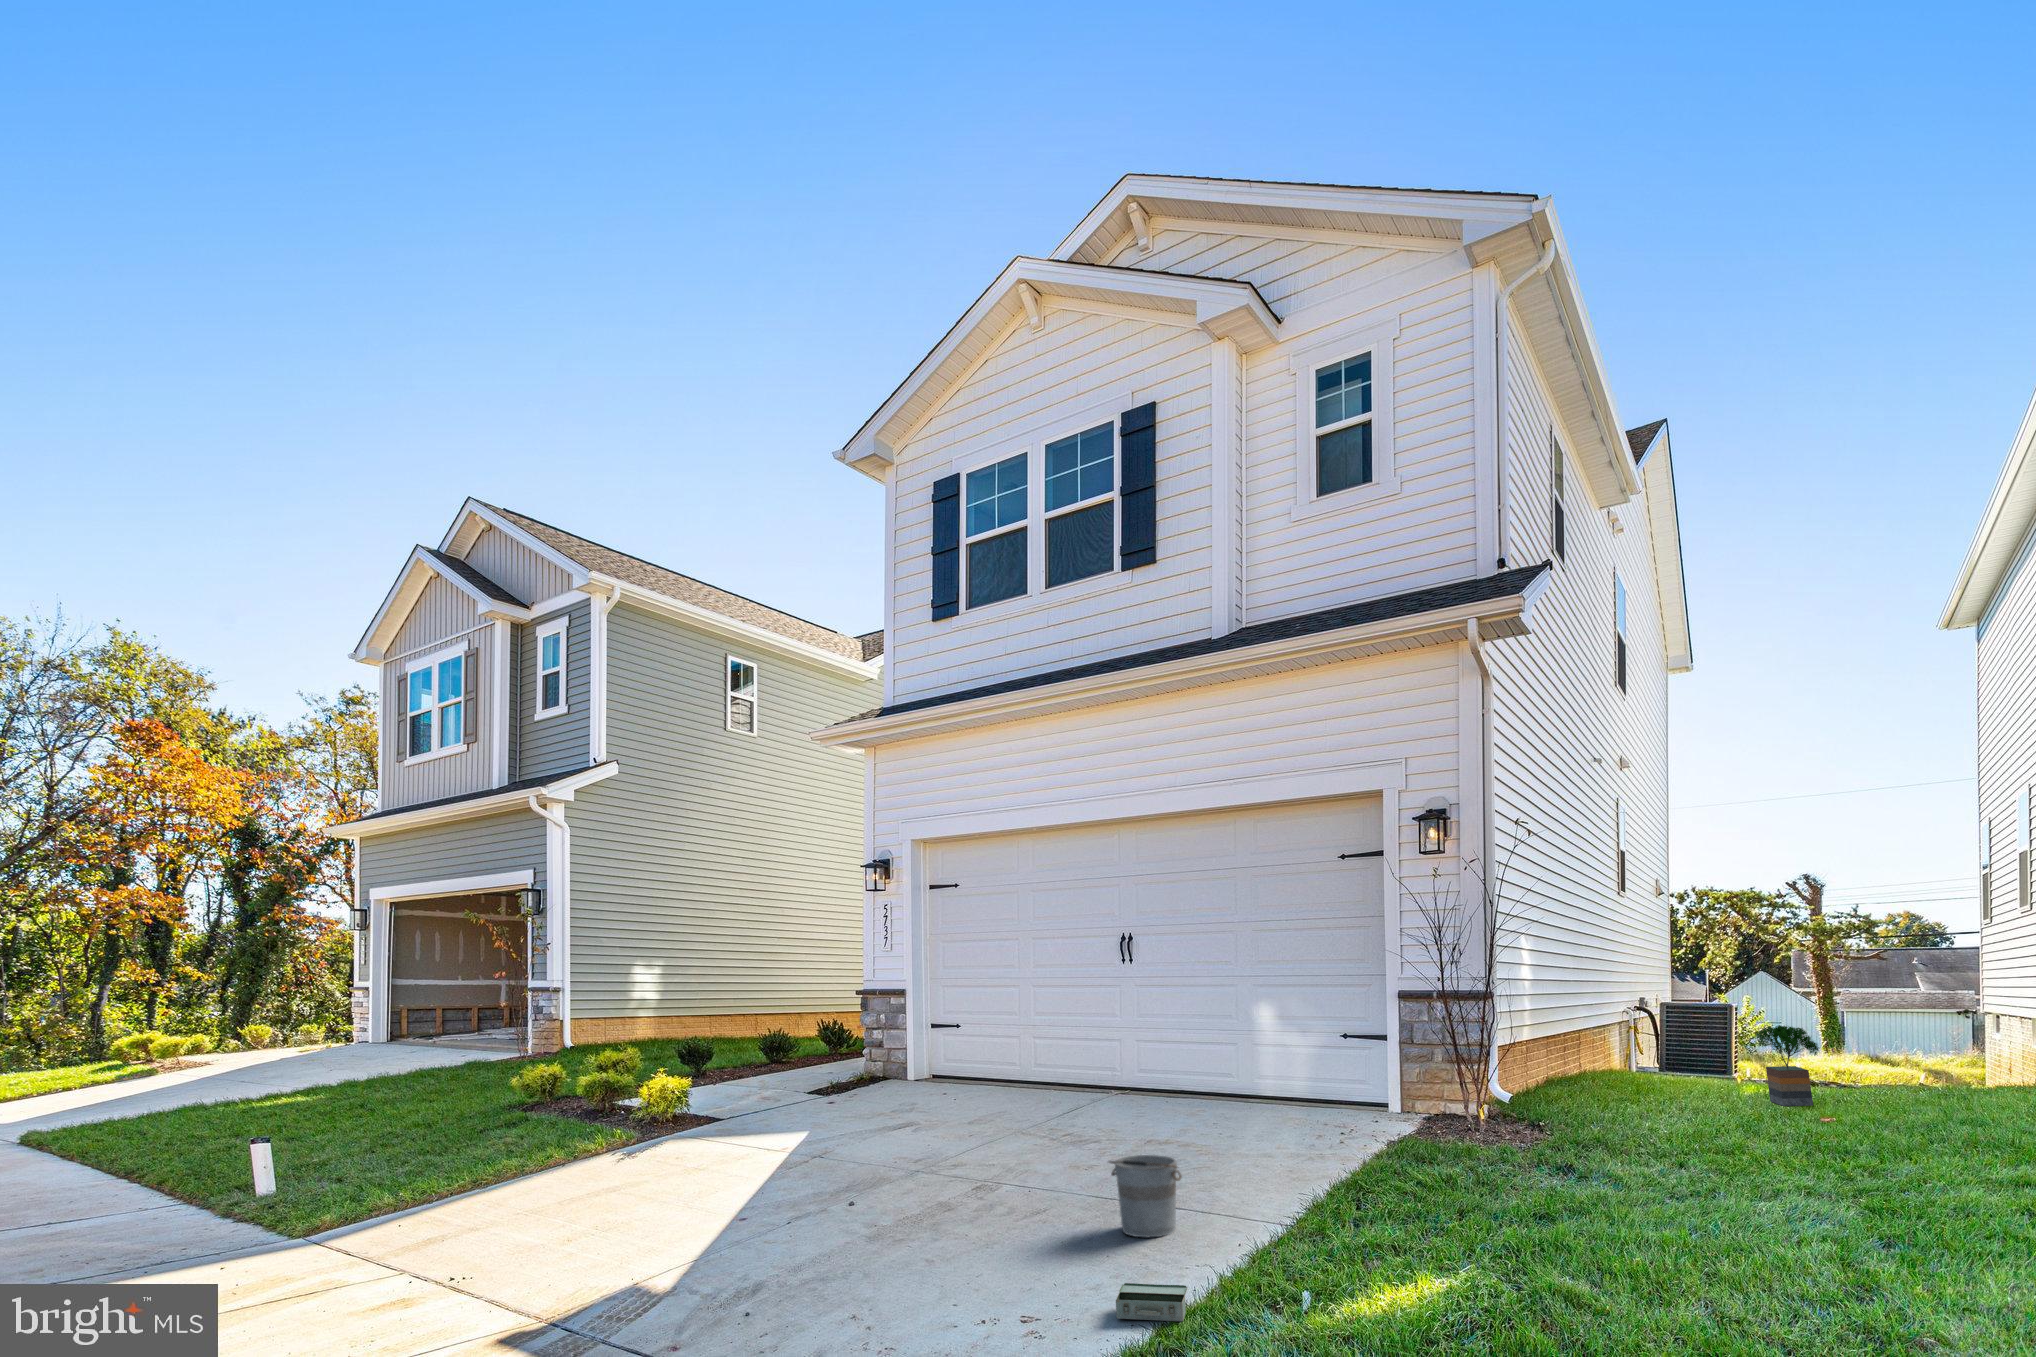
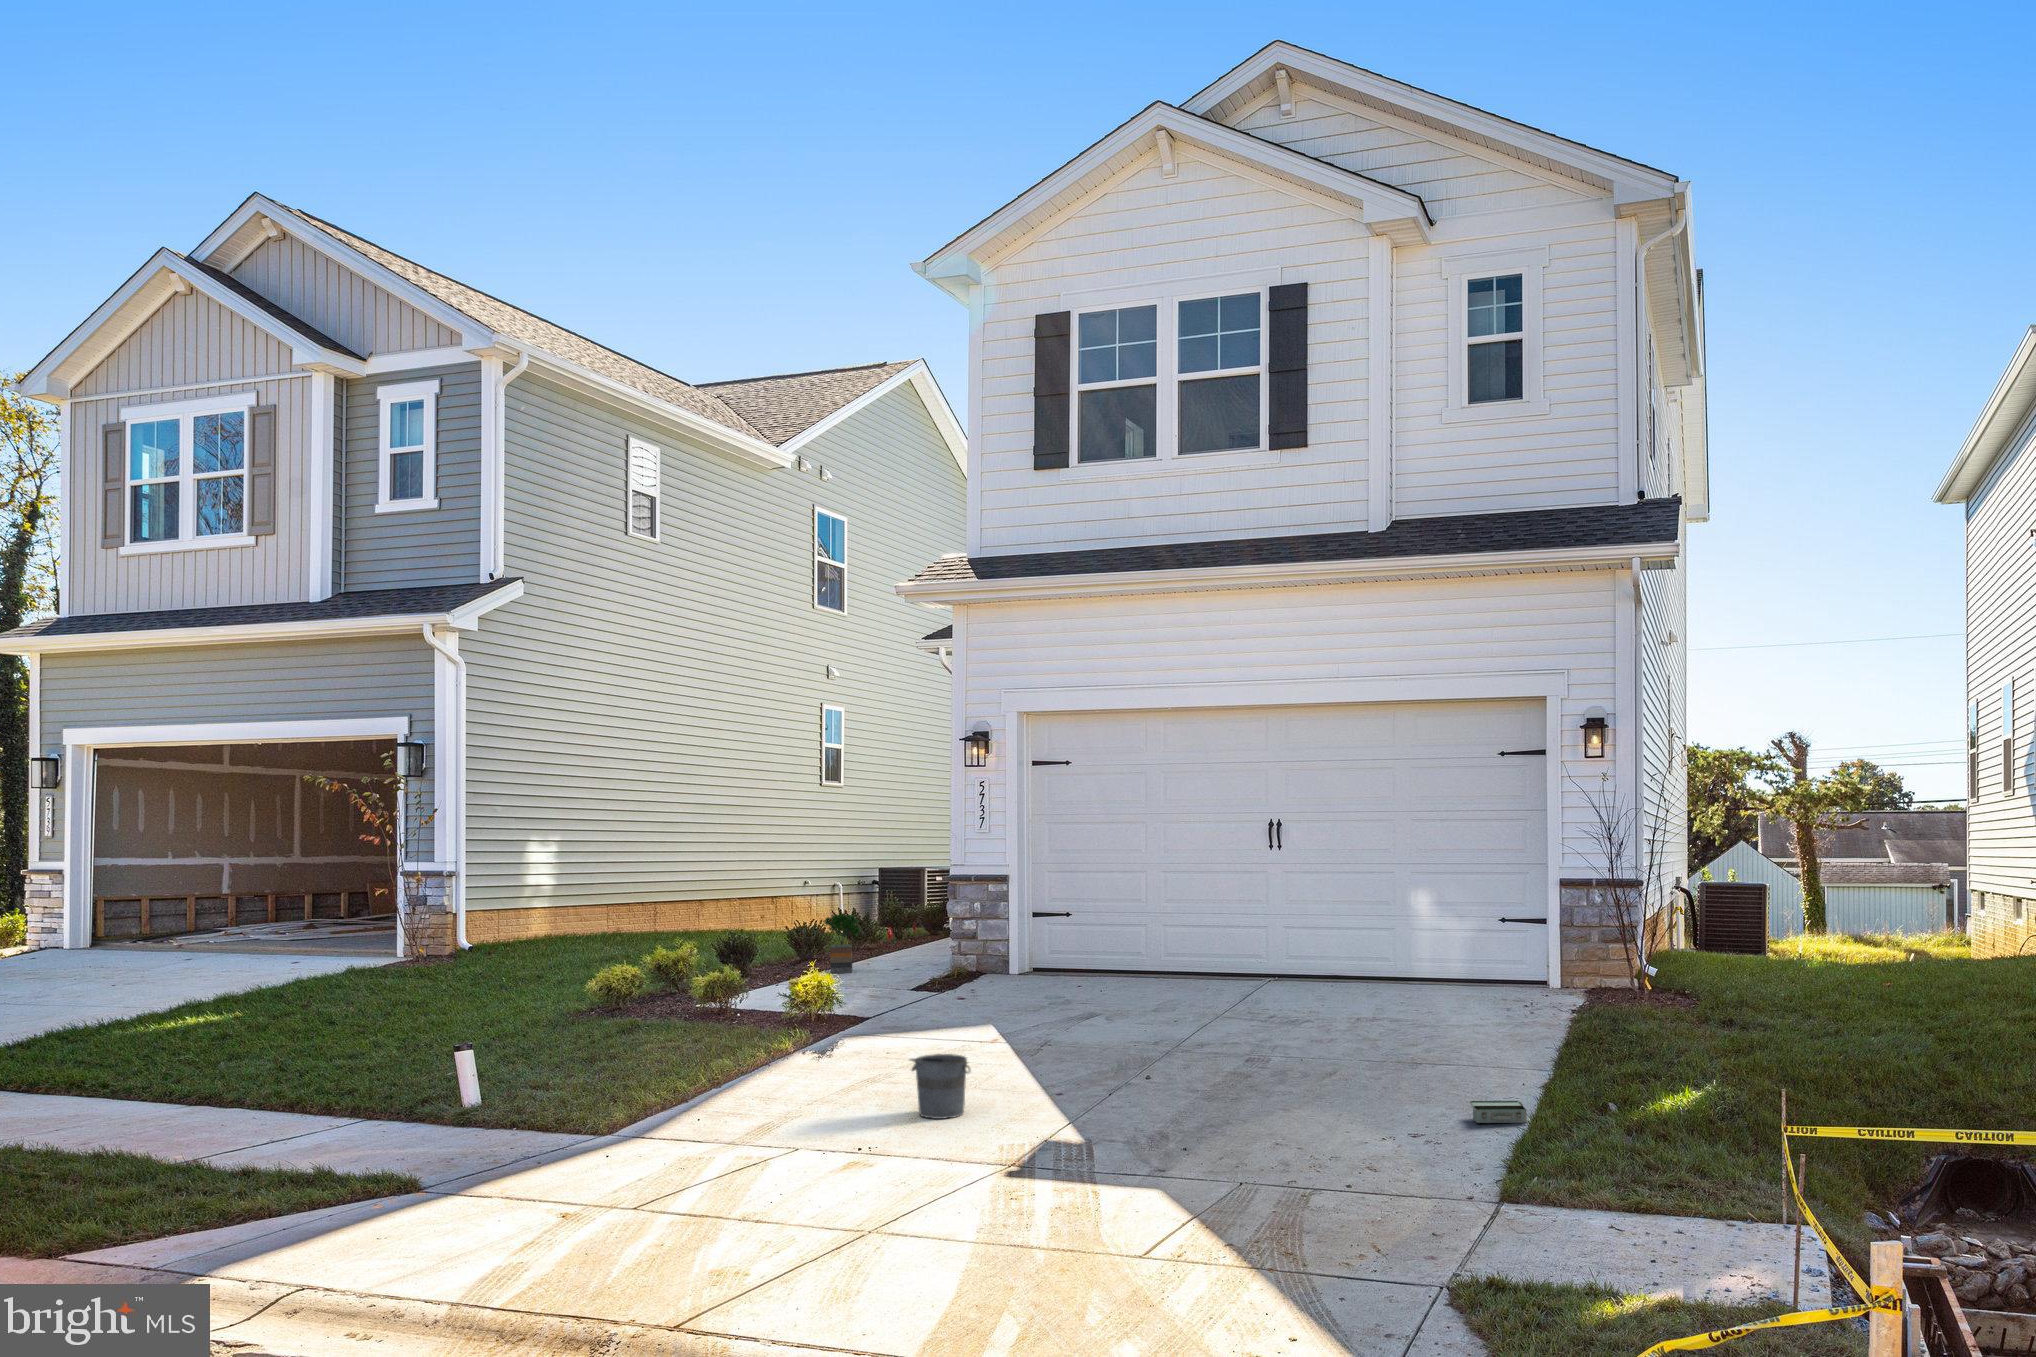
potted tree: present [1756,1025,1819,1106] -> present [823,915,861,973]
bucket: present [1109,1155,1182,1237] -> present [910,1054,970,1119]

